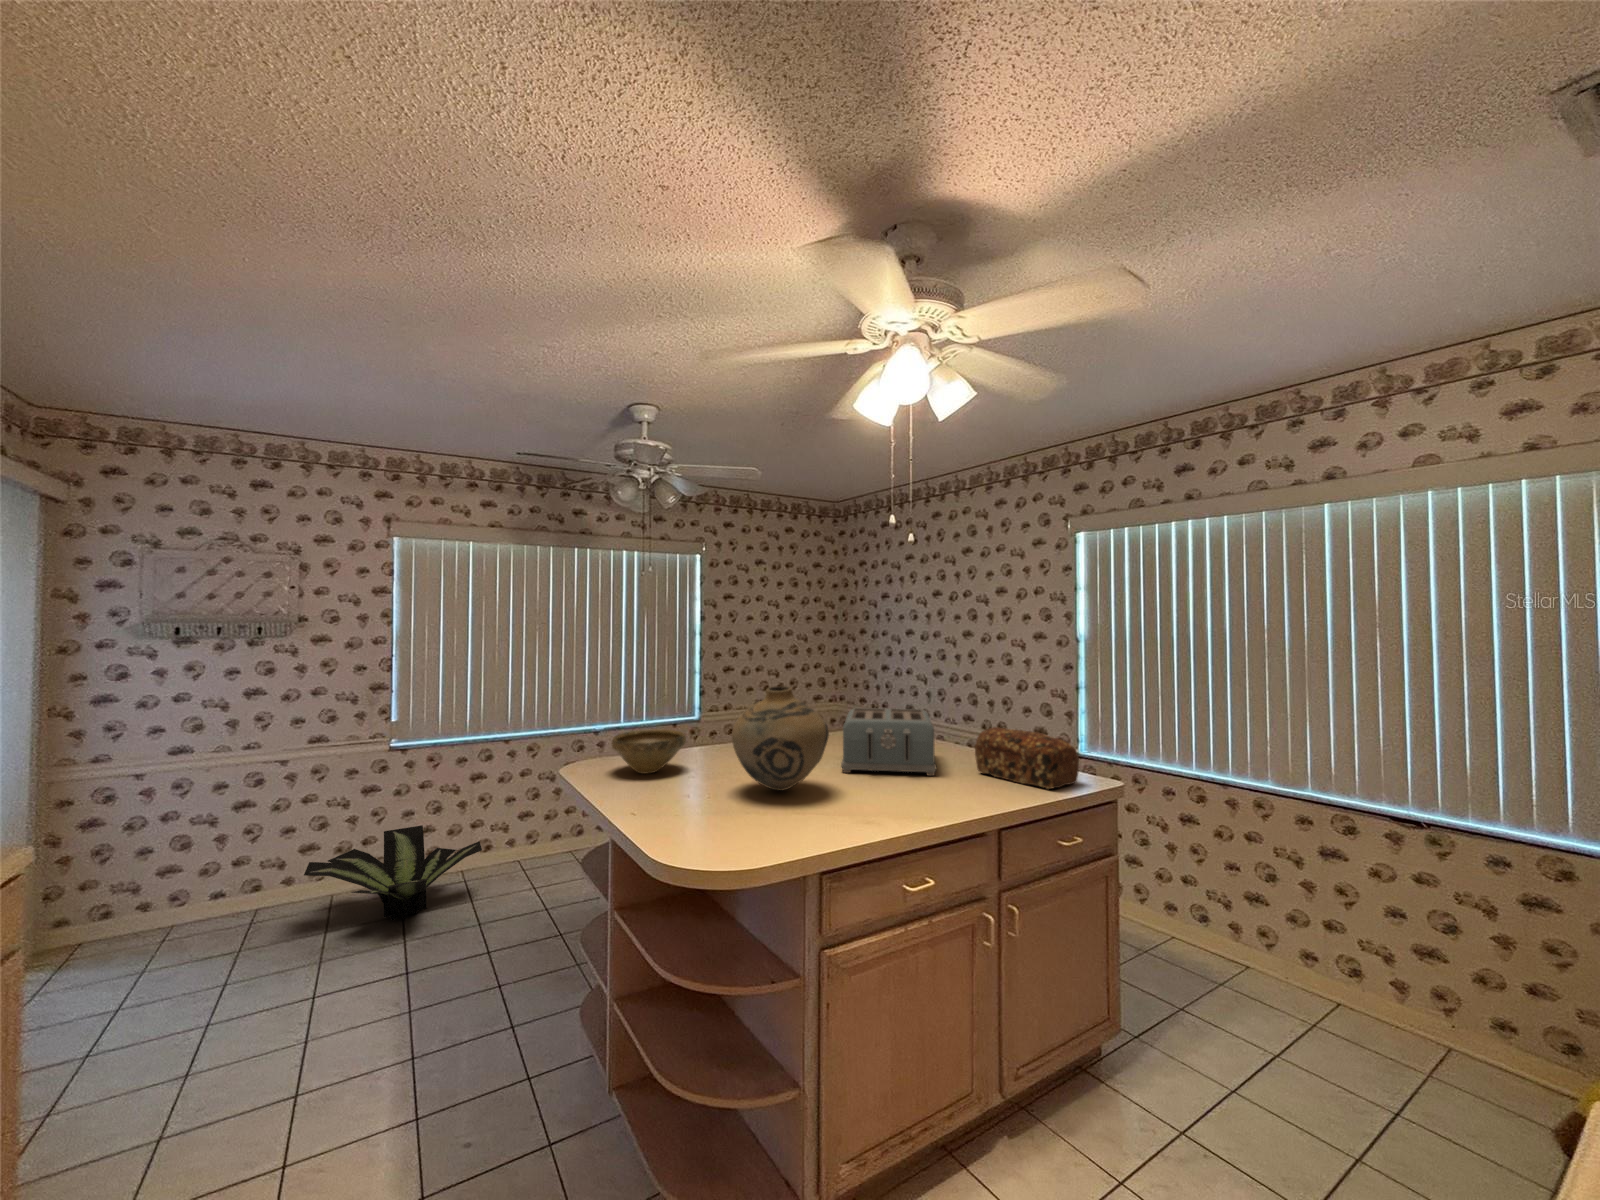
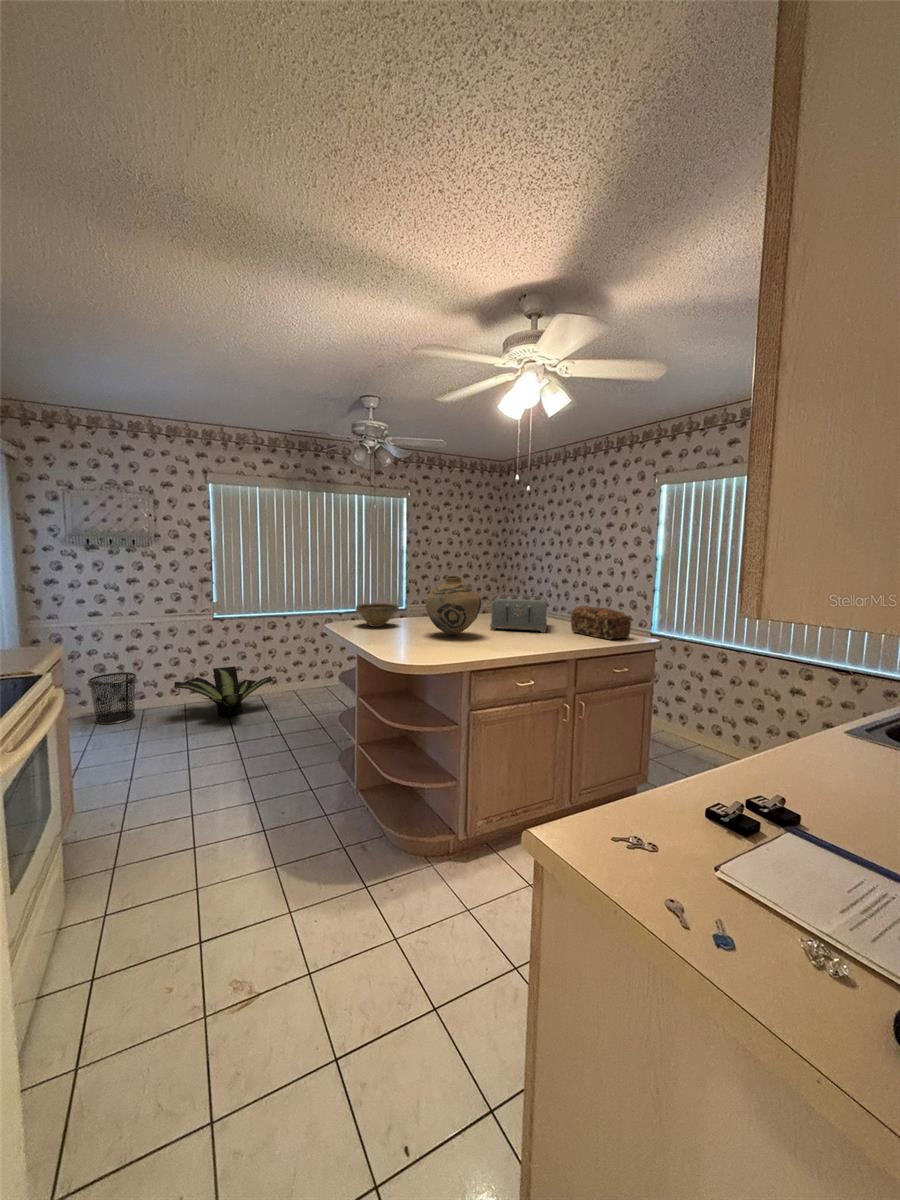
trash can: none [149,848,244,949] -> present [88,672,137,725]

